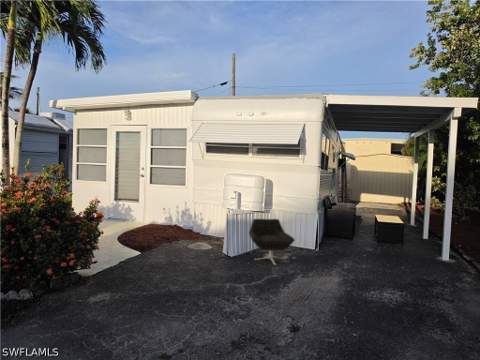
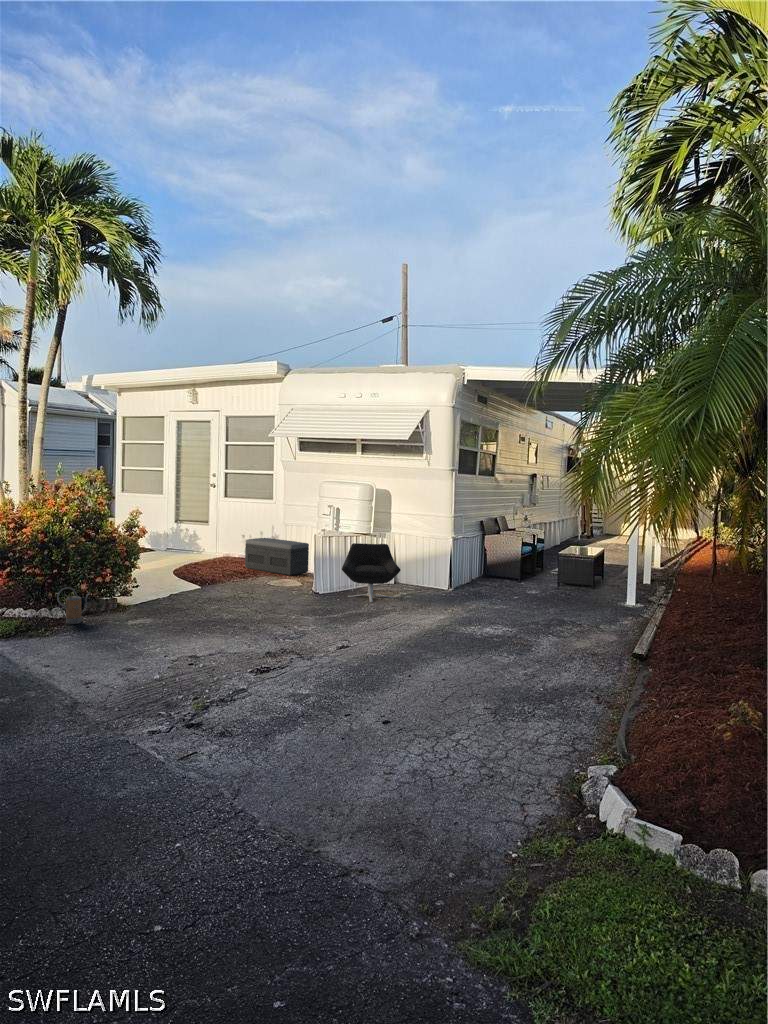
storage bench: none [168,212,214,240] -> present [245,538,309,576]
watering can: none [23,274,56,308] -> present [57,587,90,624]

